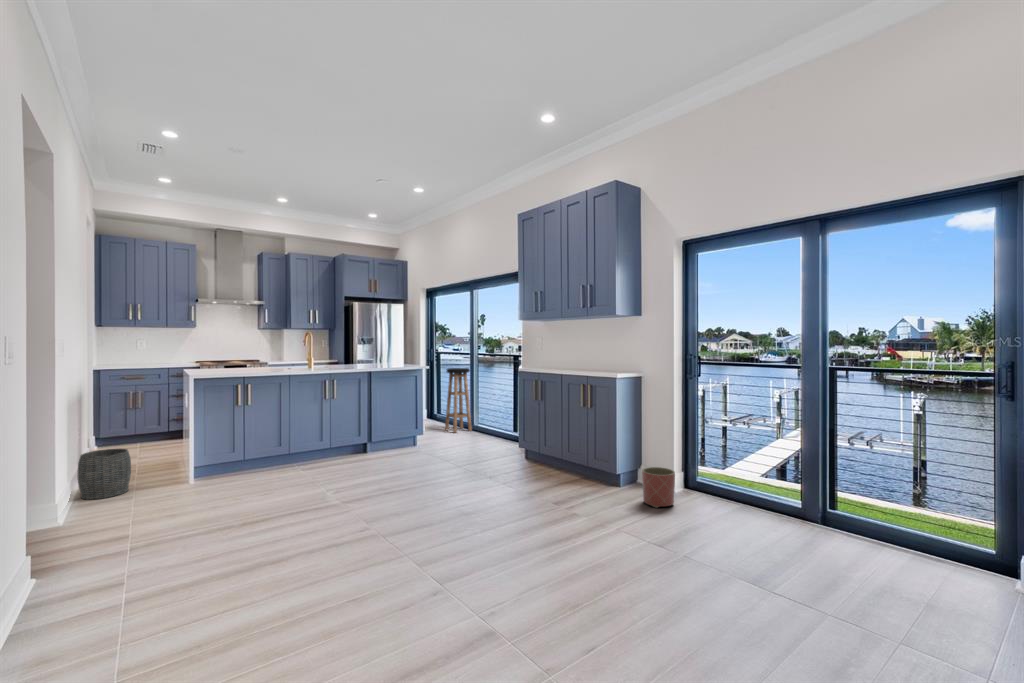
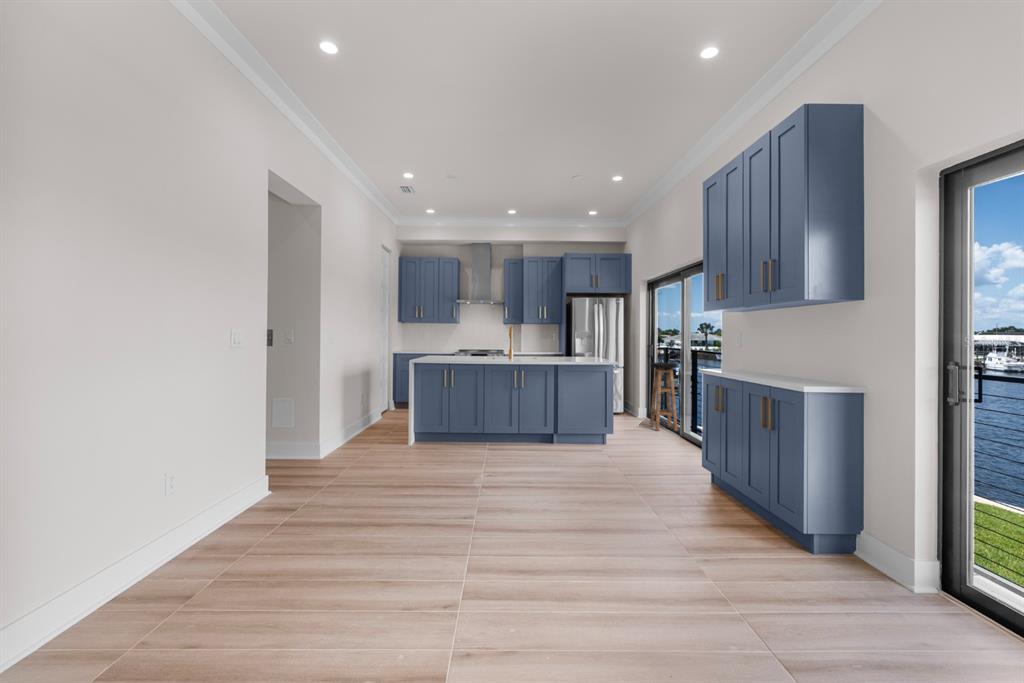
woven basket: present [77,449,131,499] -> none [345,413,376,448]
planter: present [642,467,675,508] -> none [823,537,886,612]

